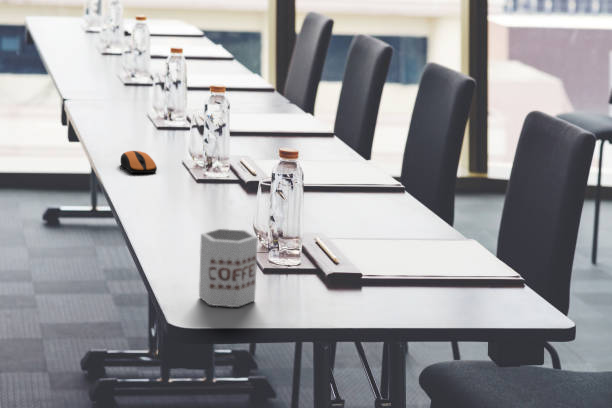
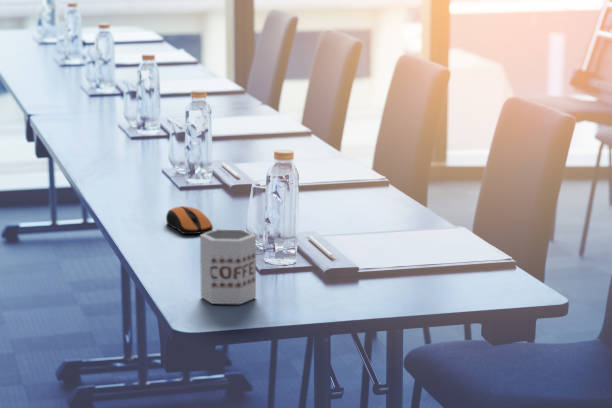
computer mouse: present [121,151,157,173] -> present [166,206,213,234]

